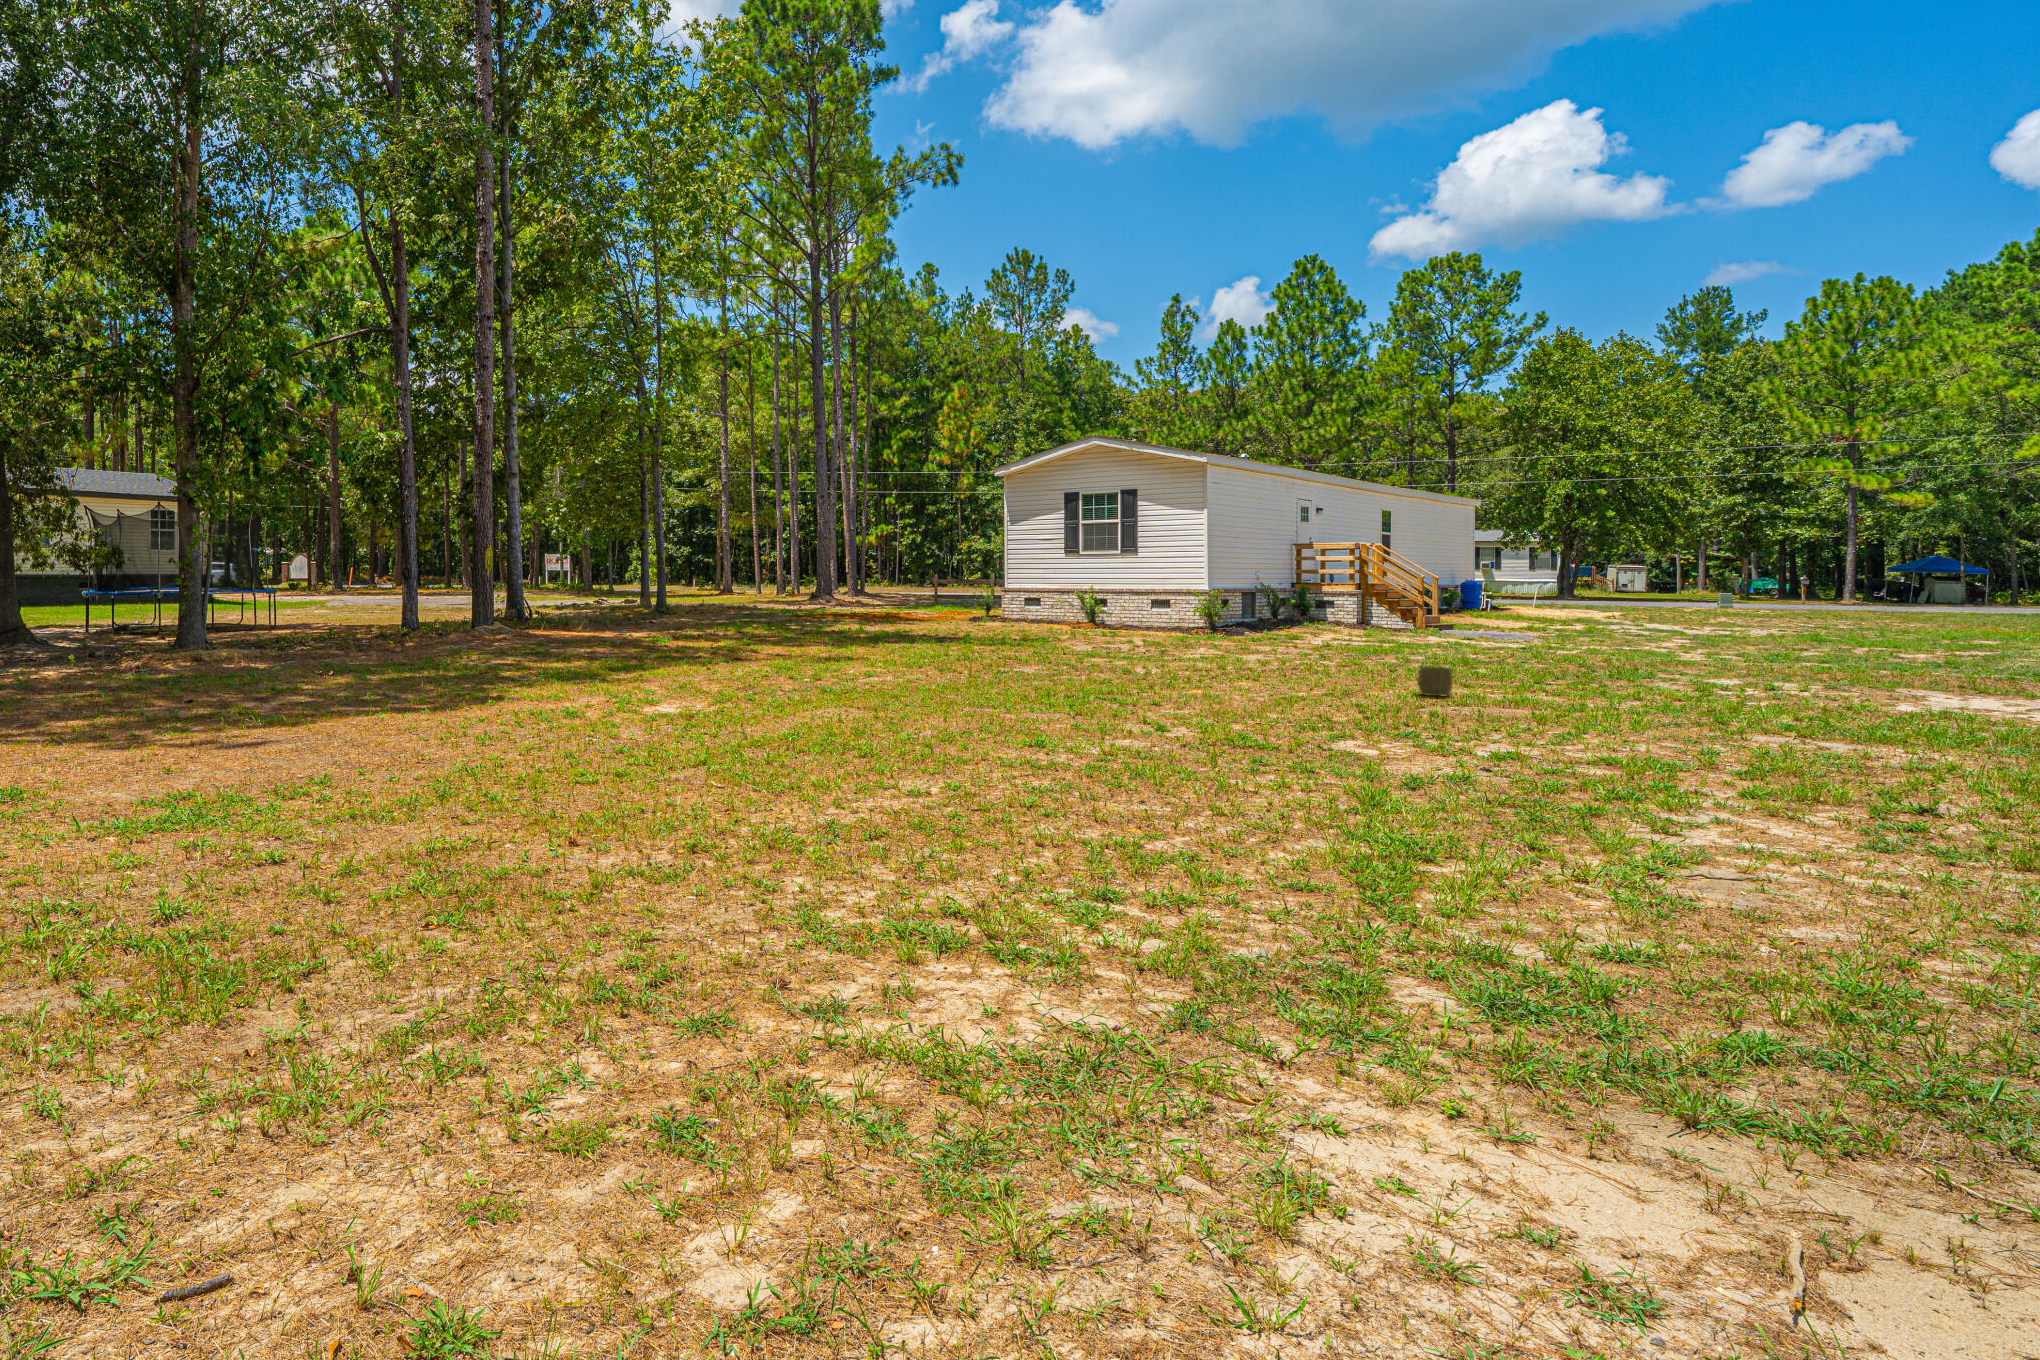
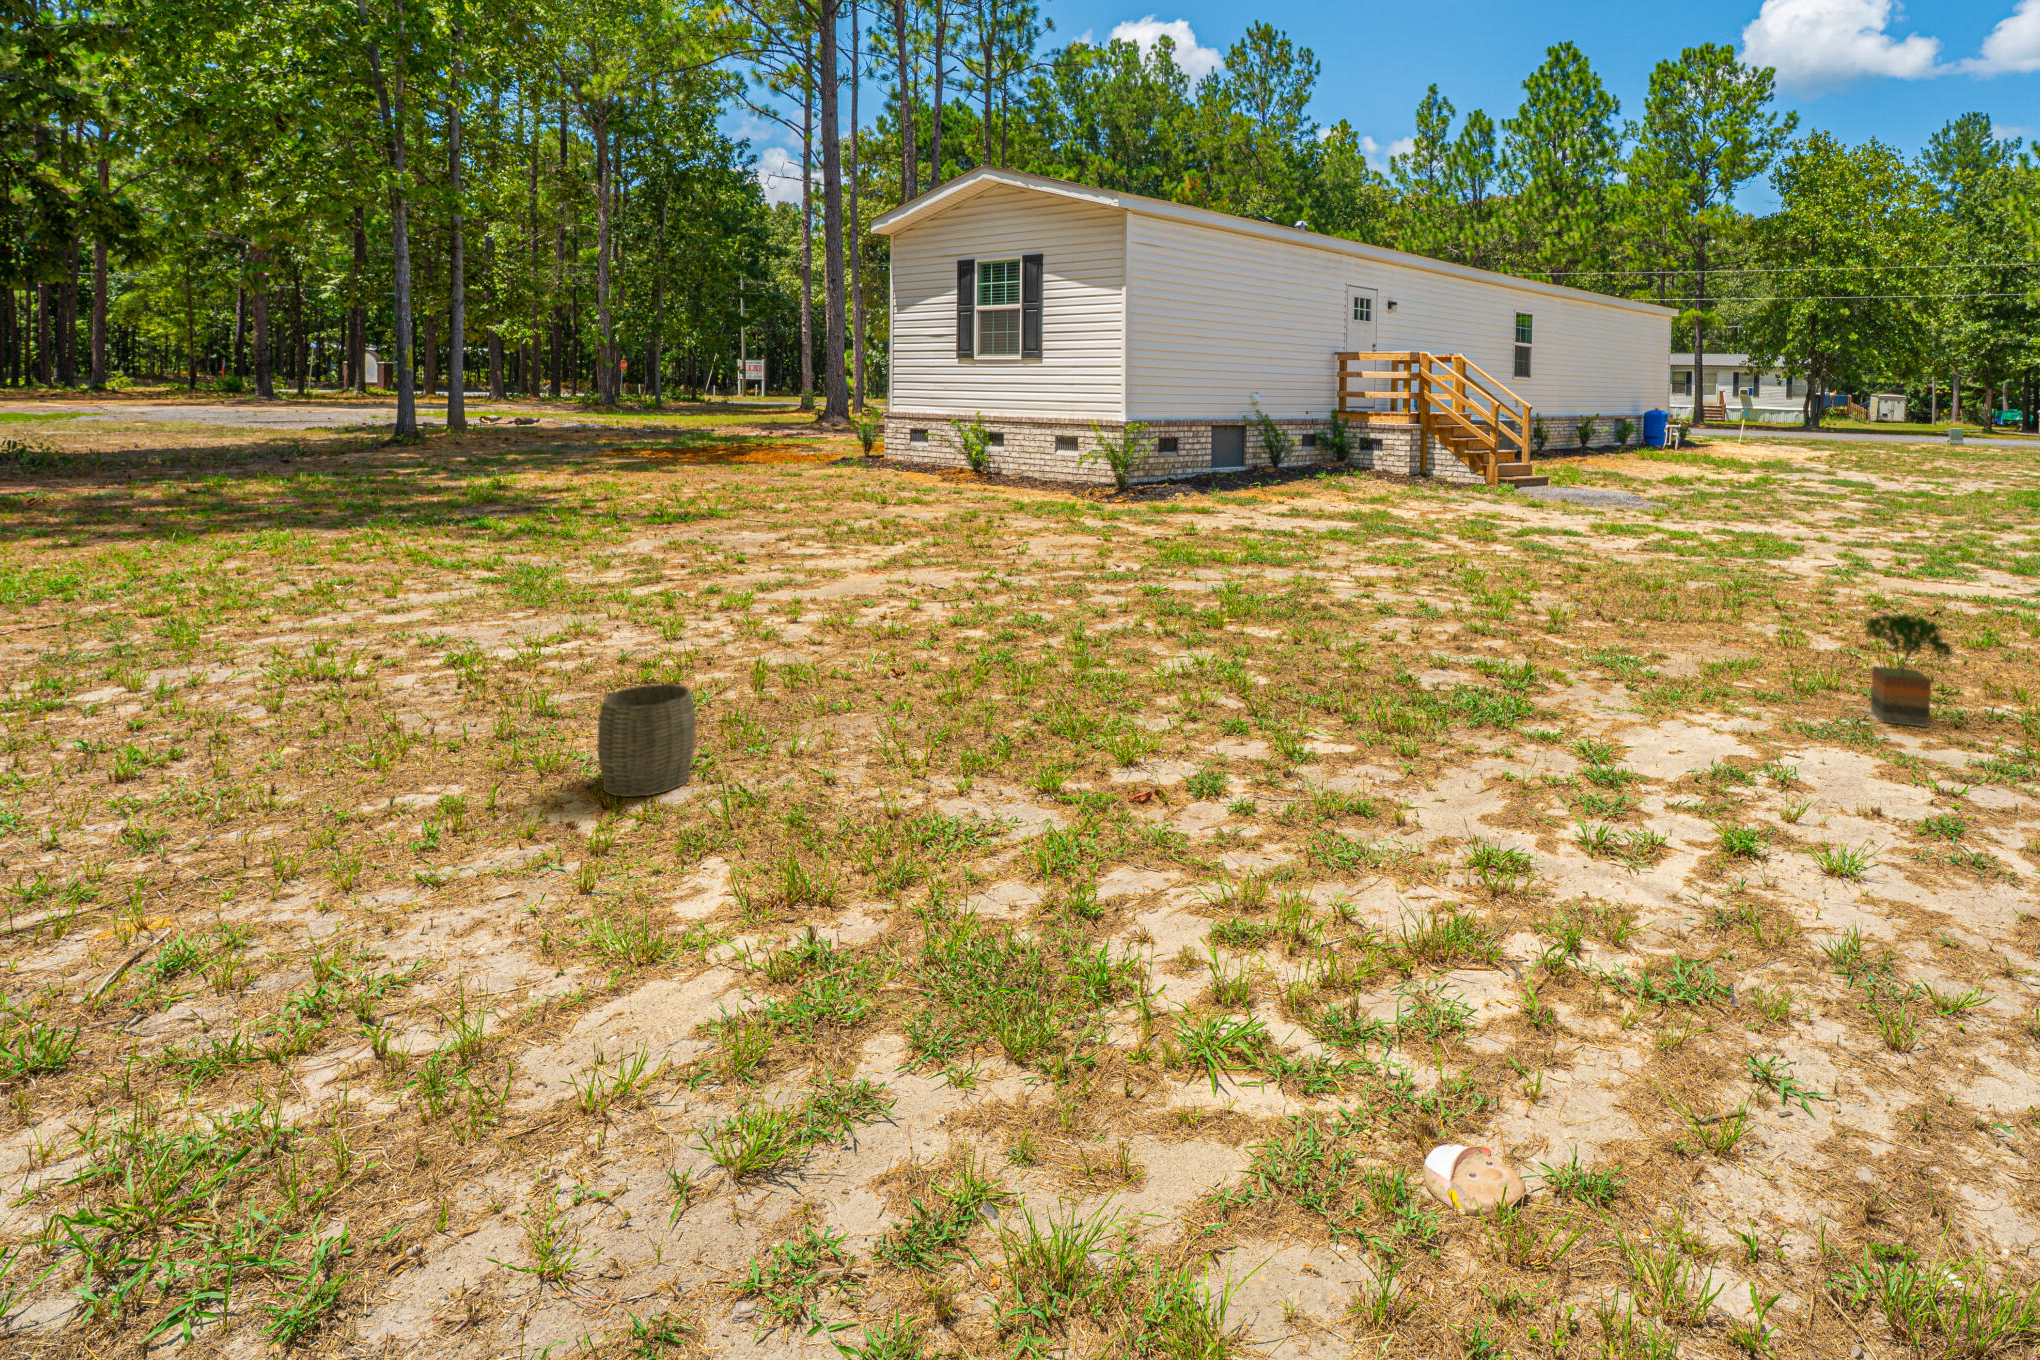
potted tree: none [1838,648,1885,691] -> present [1864,613,1953,727]

